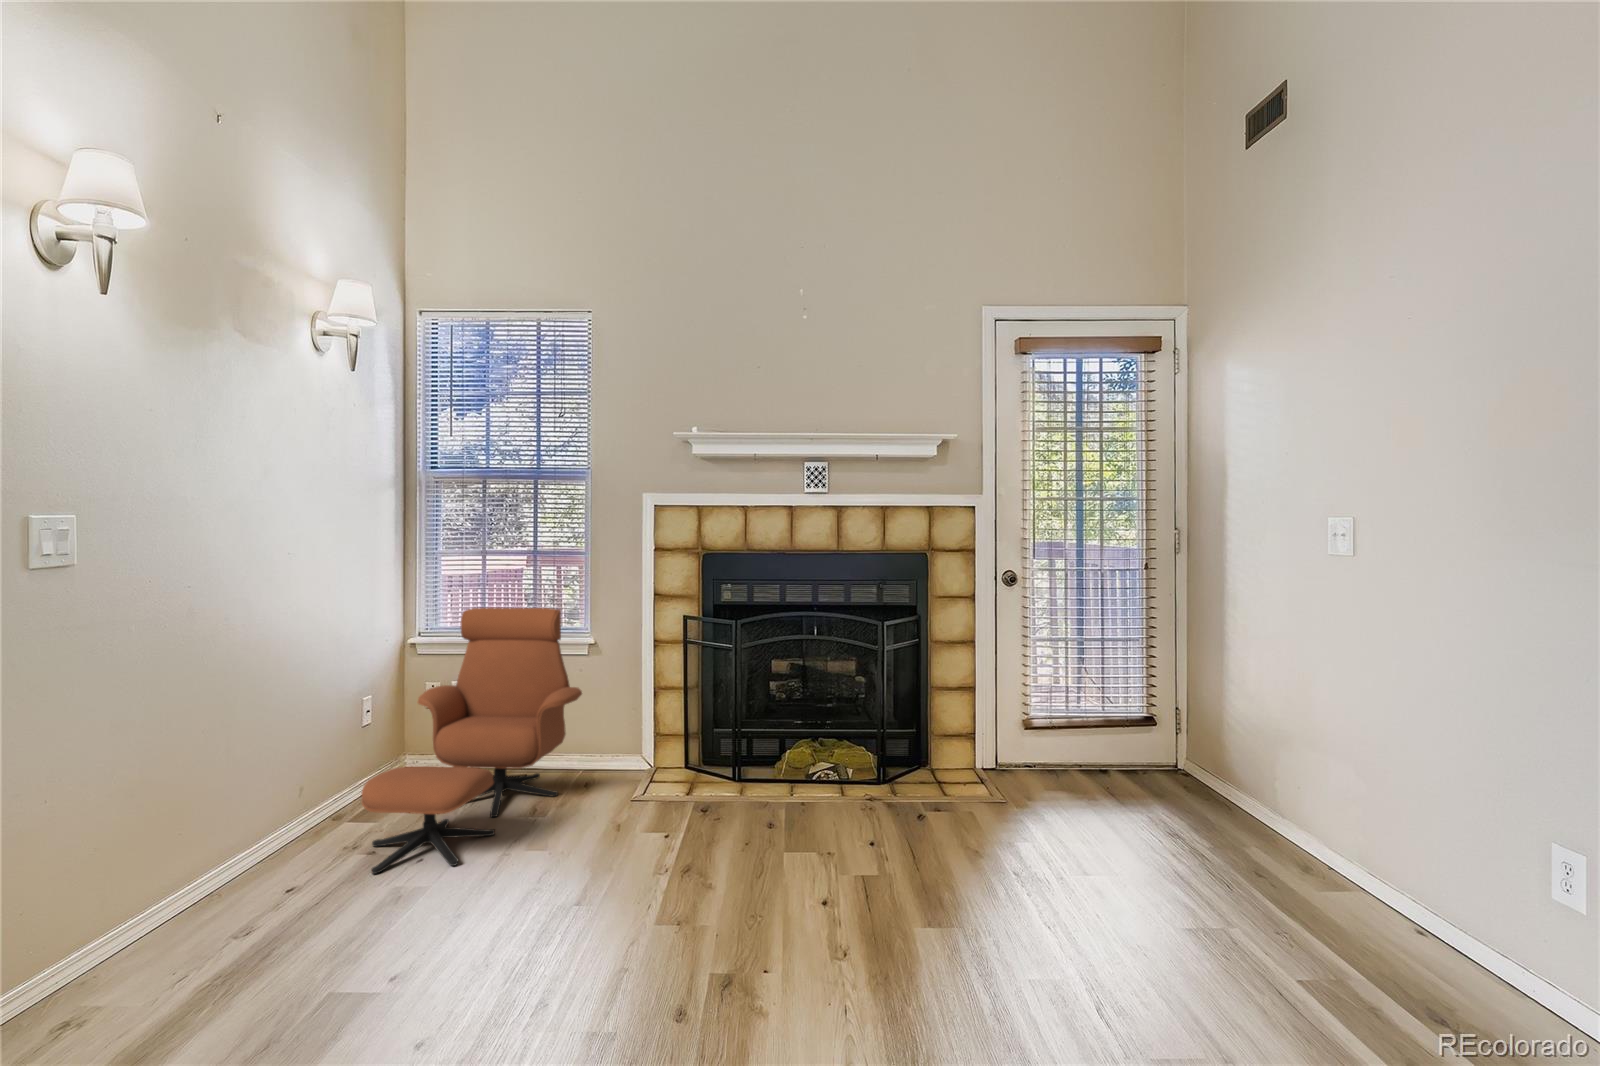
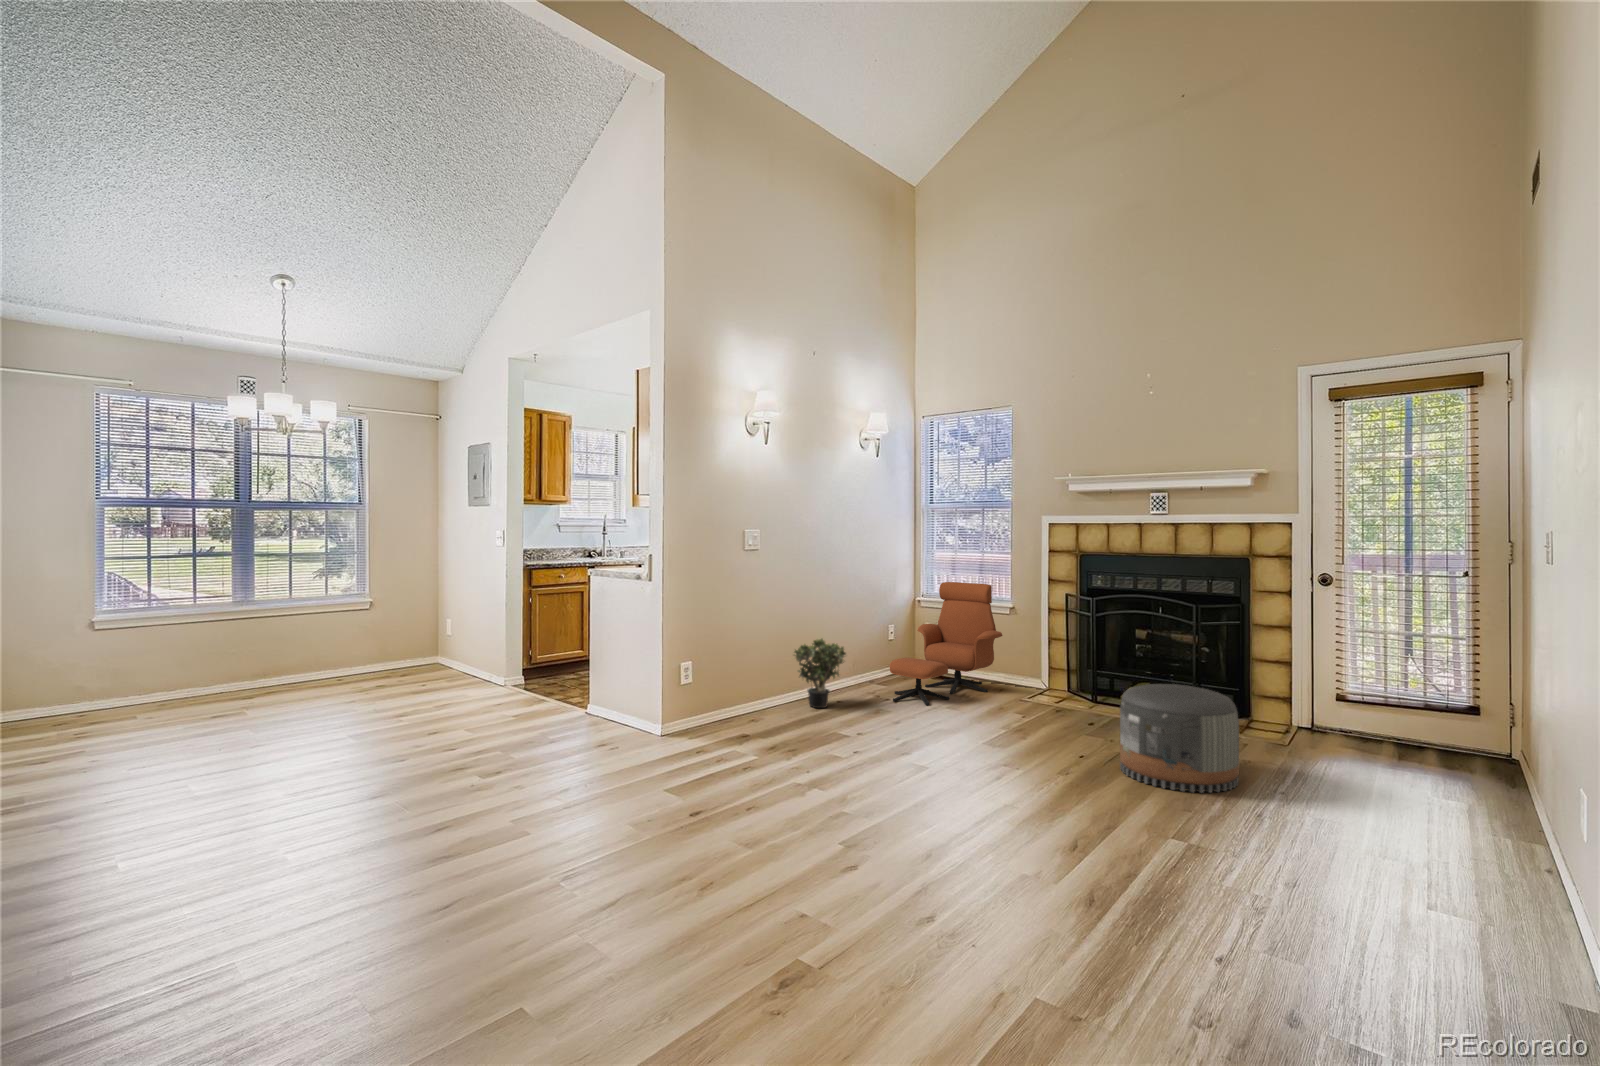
pouf: none [887,766,1084,996] -> present [1120,684,1239,793]
potted plant: none [51,778,247,970] -> present [794,639,846,708]

